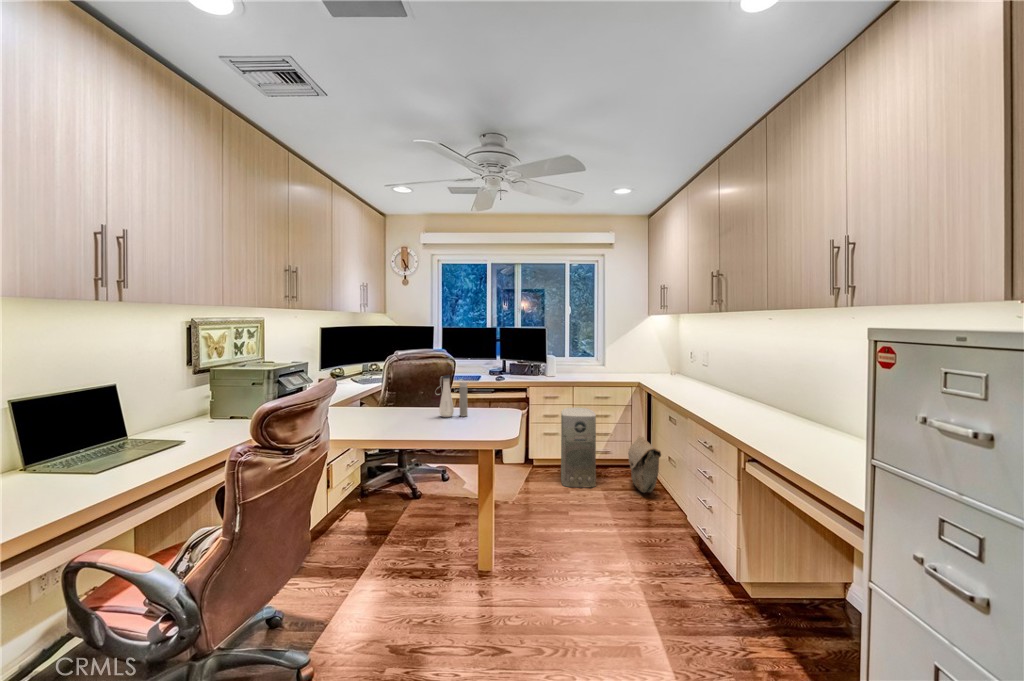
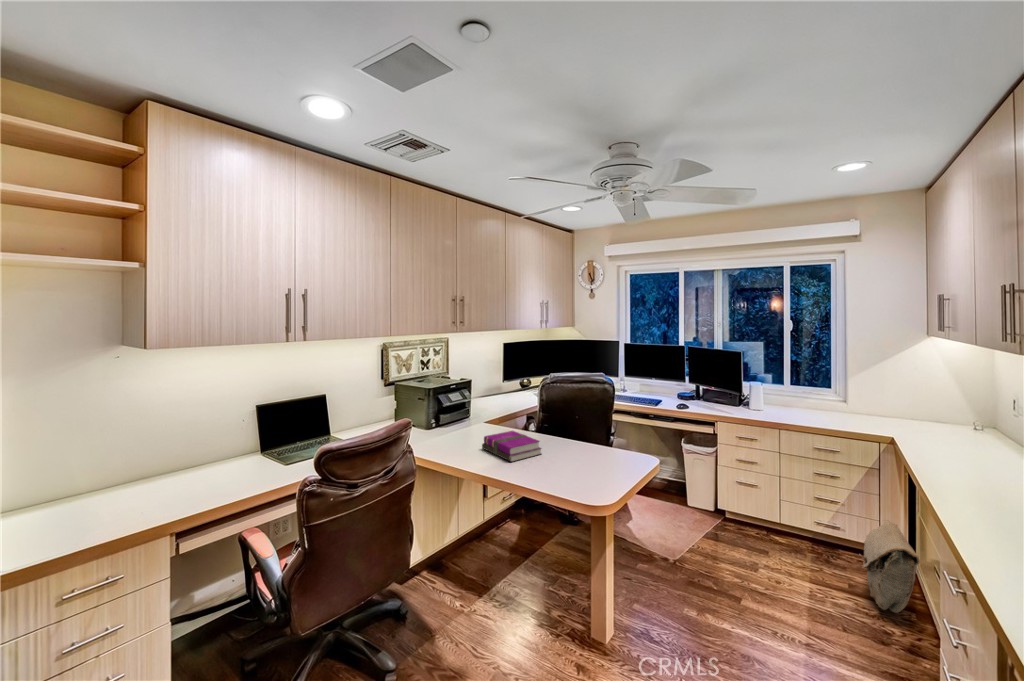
water bottle: present [439,375,468,417] -> none [563,410,597,457]
notebook: none [351,405,418,430] -> present [482,431,541,462]
air purifier: present [561,408,596,487] -> none [751,457,809,574]

